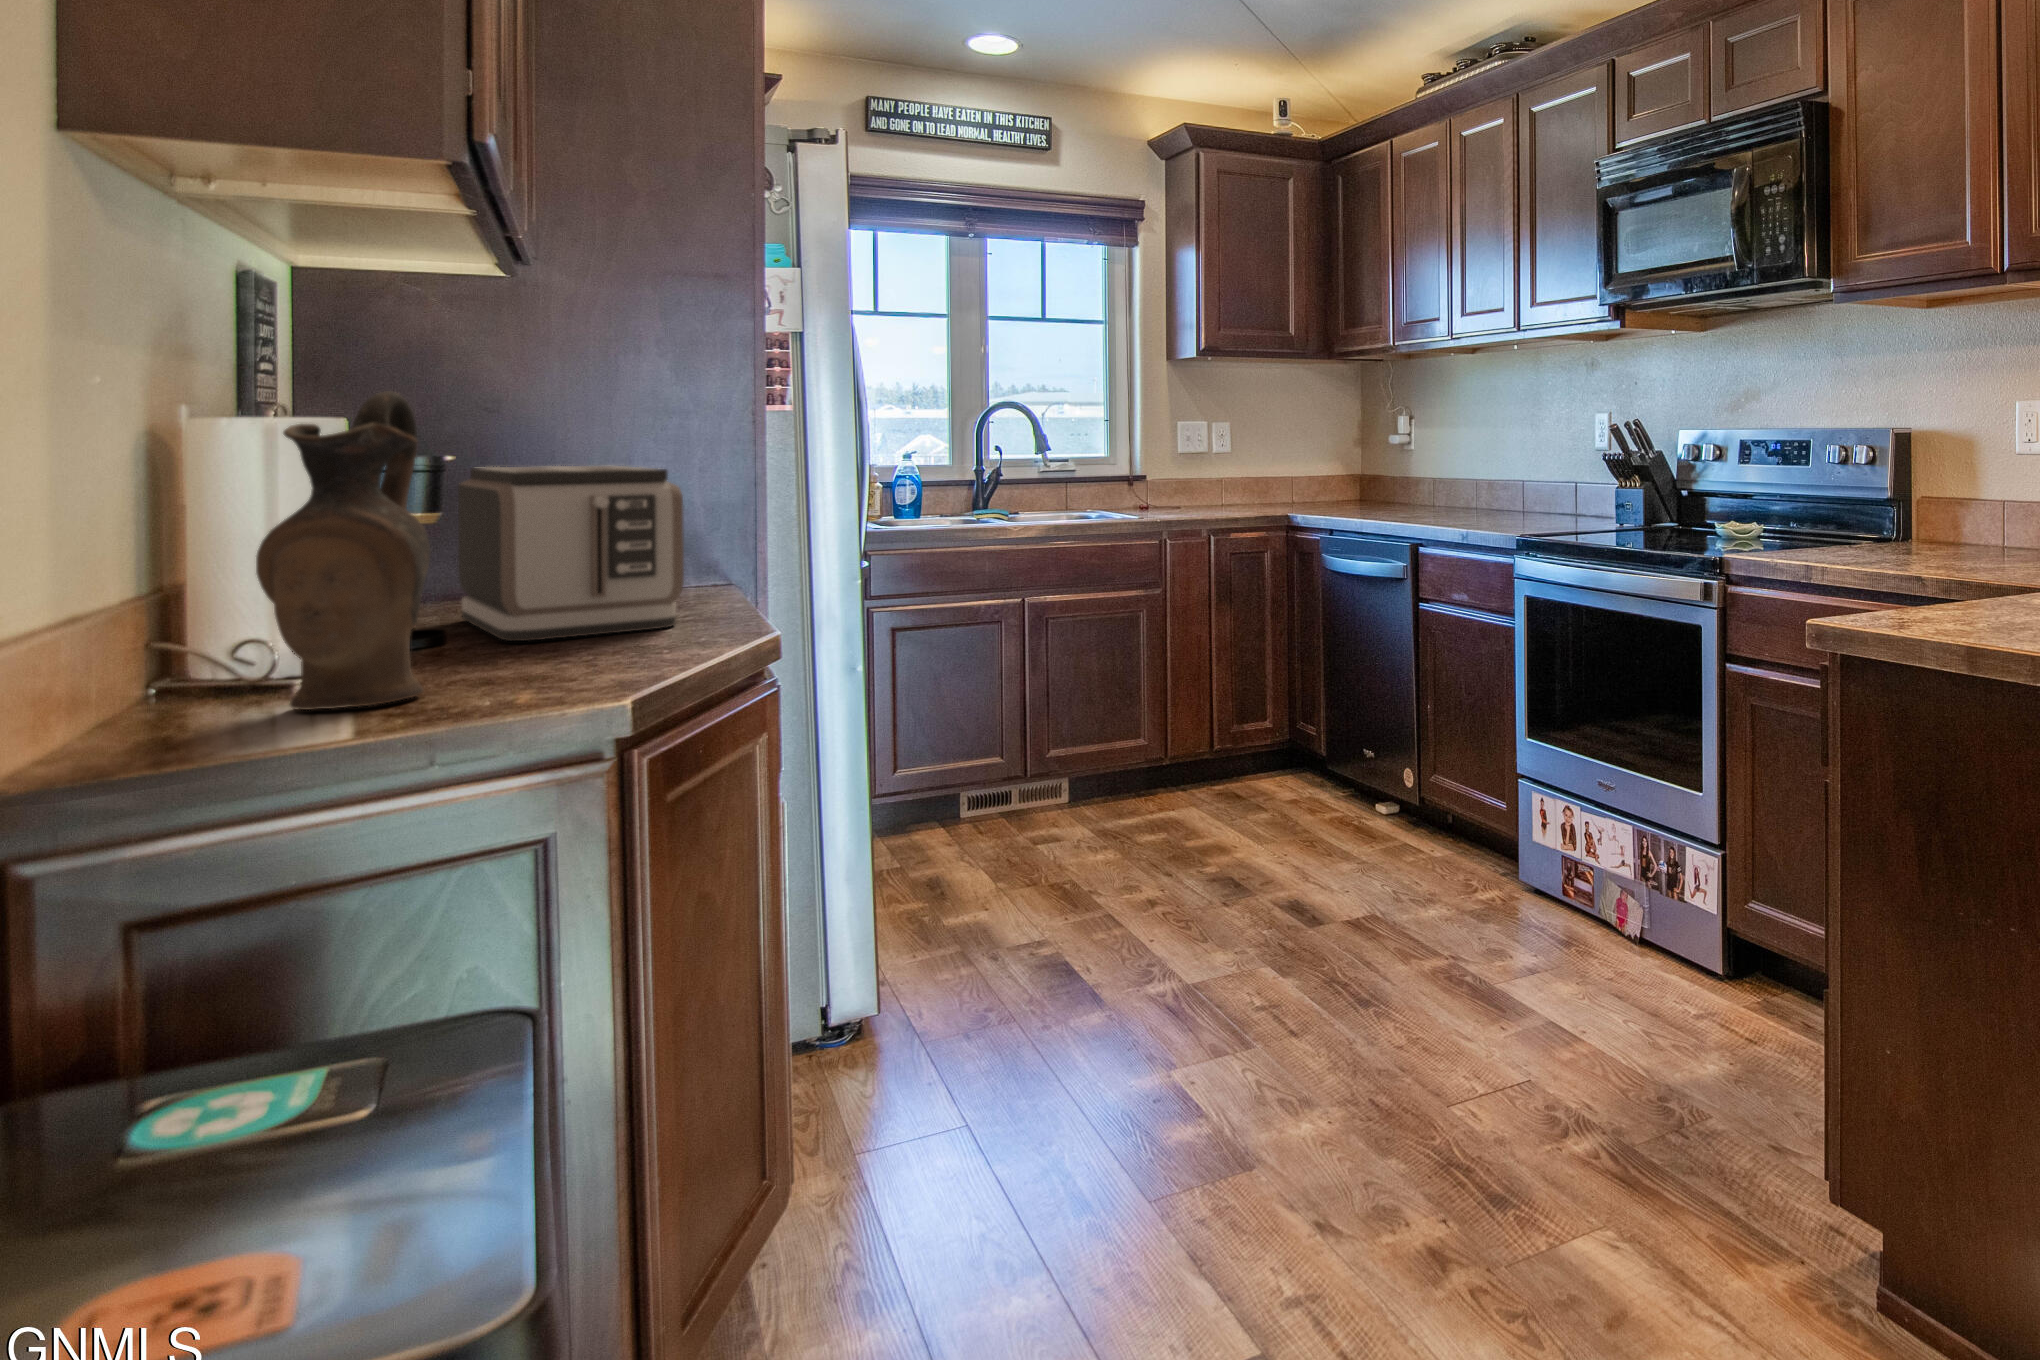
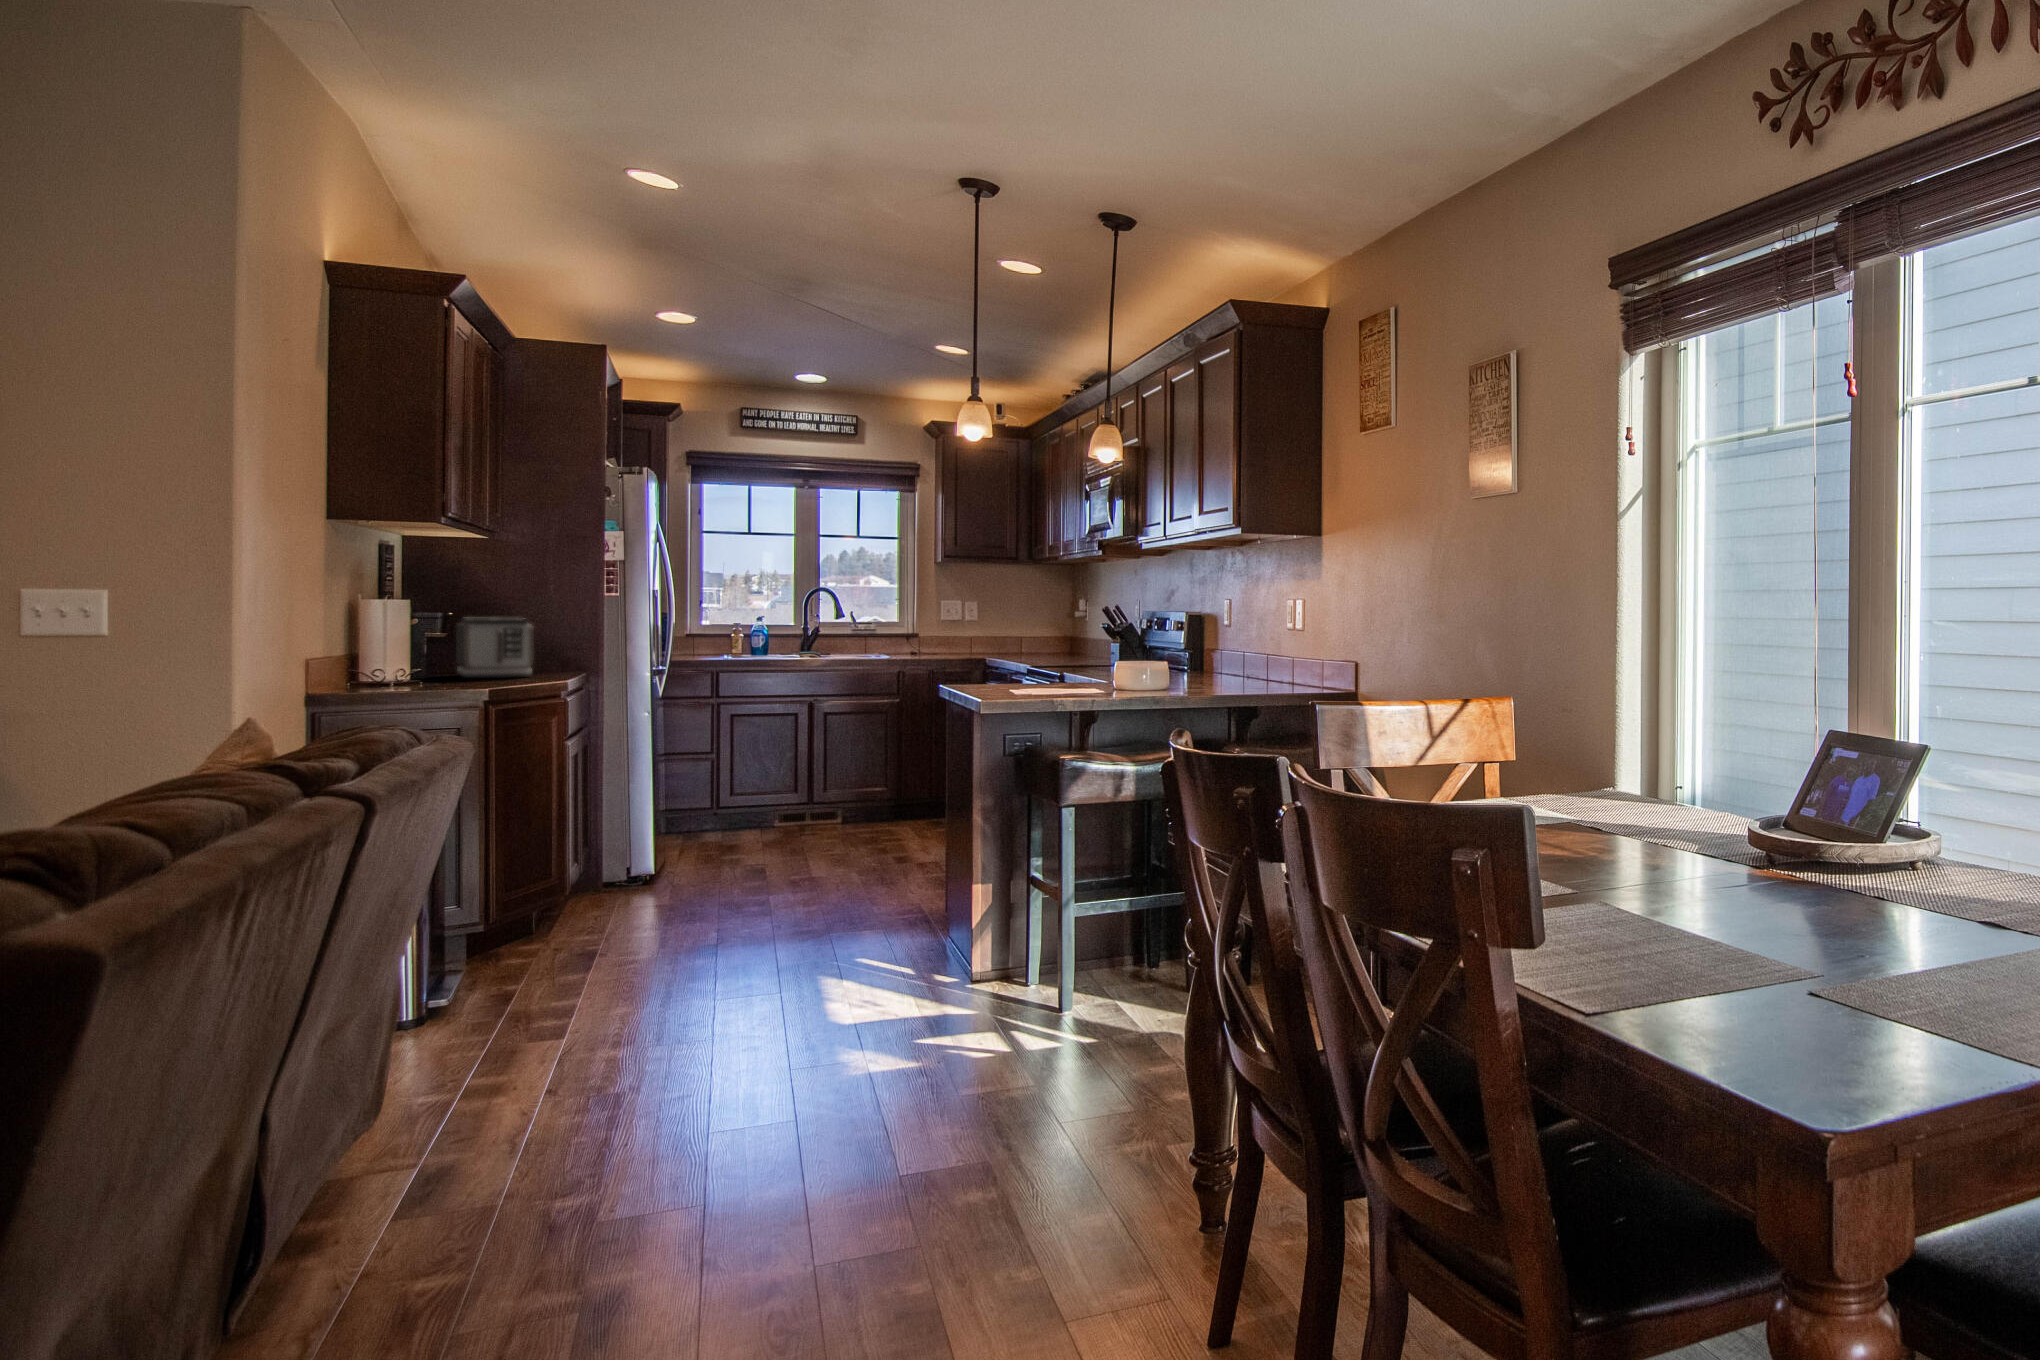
ceramic pitcher: present [256,391,430,710] -> none [379,592,432,687]

